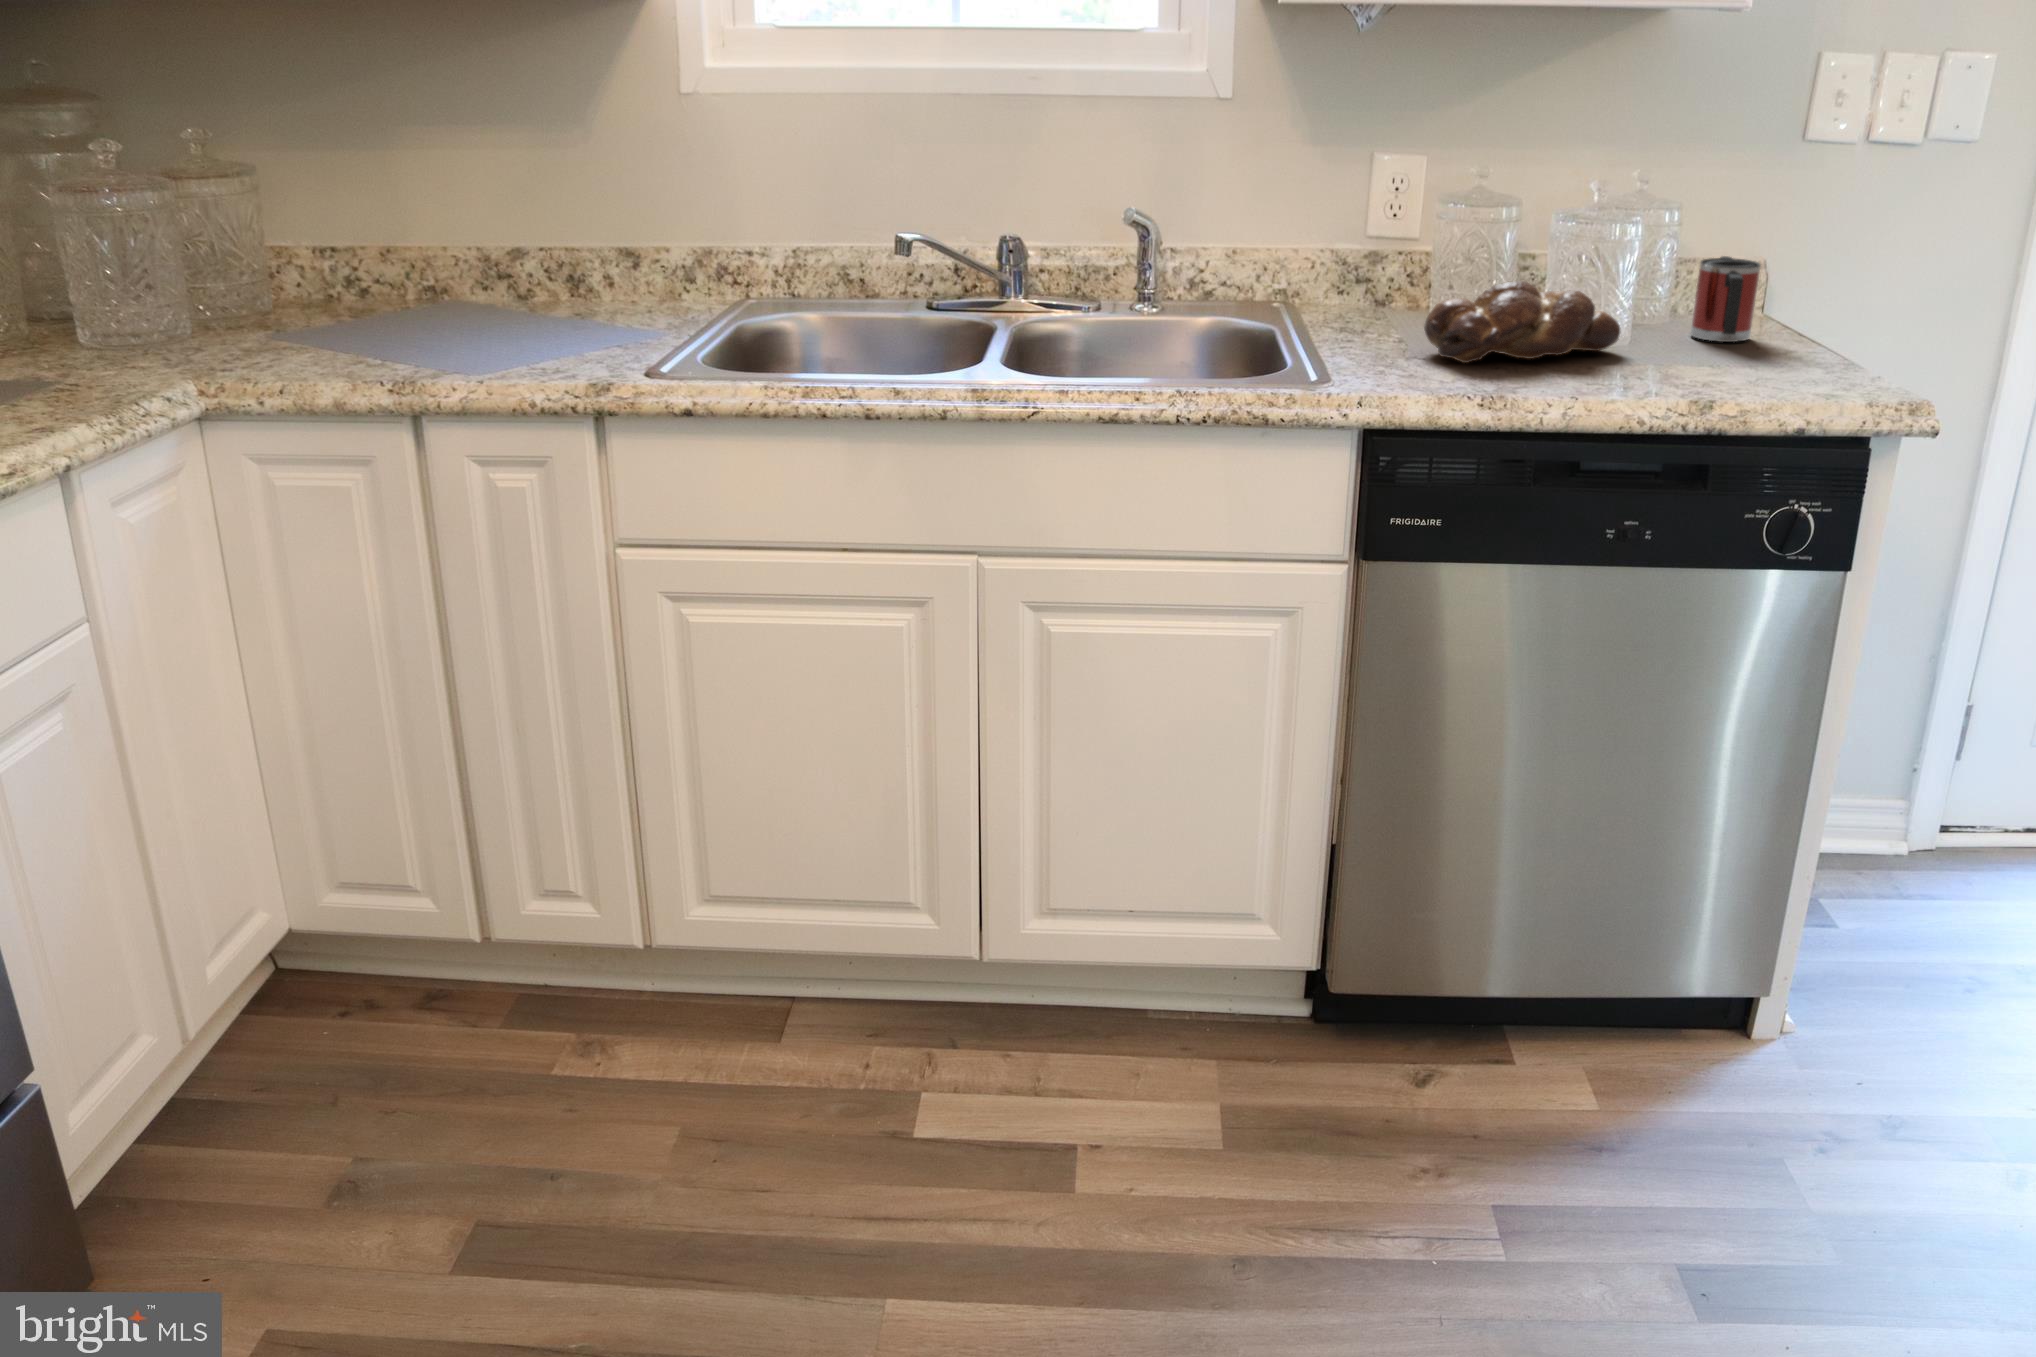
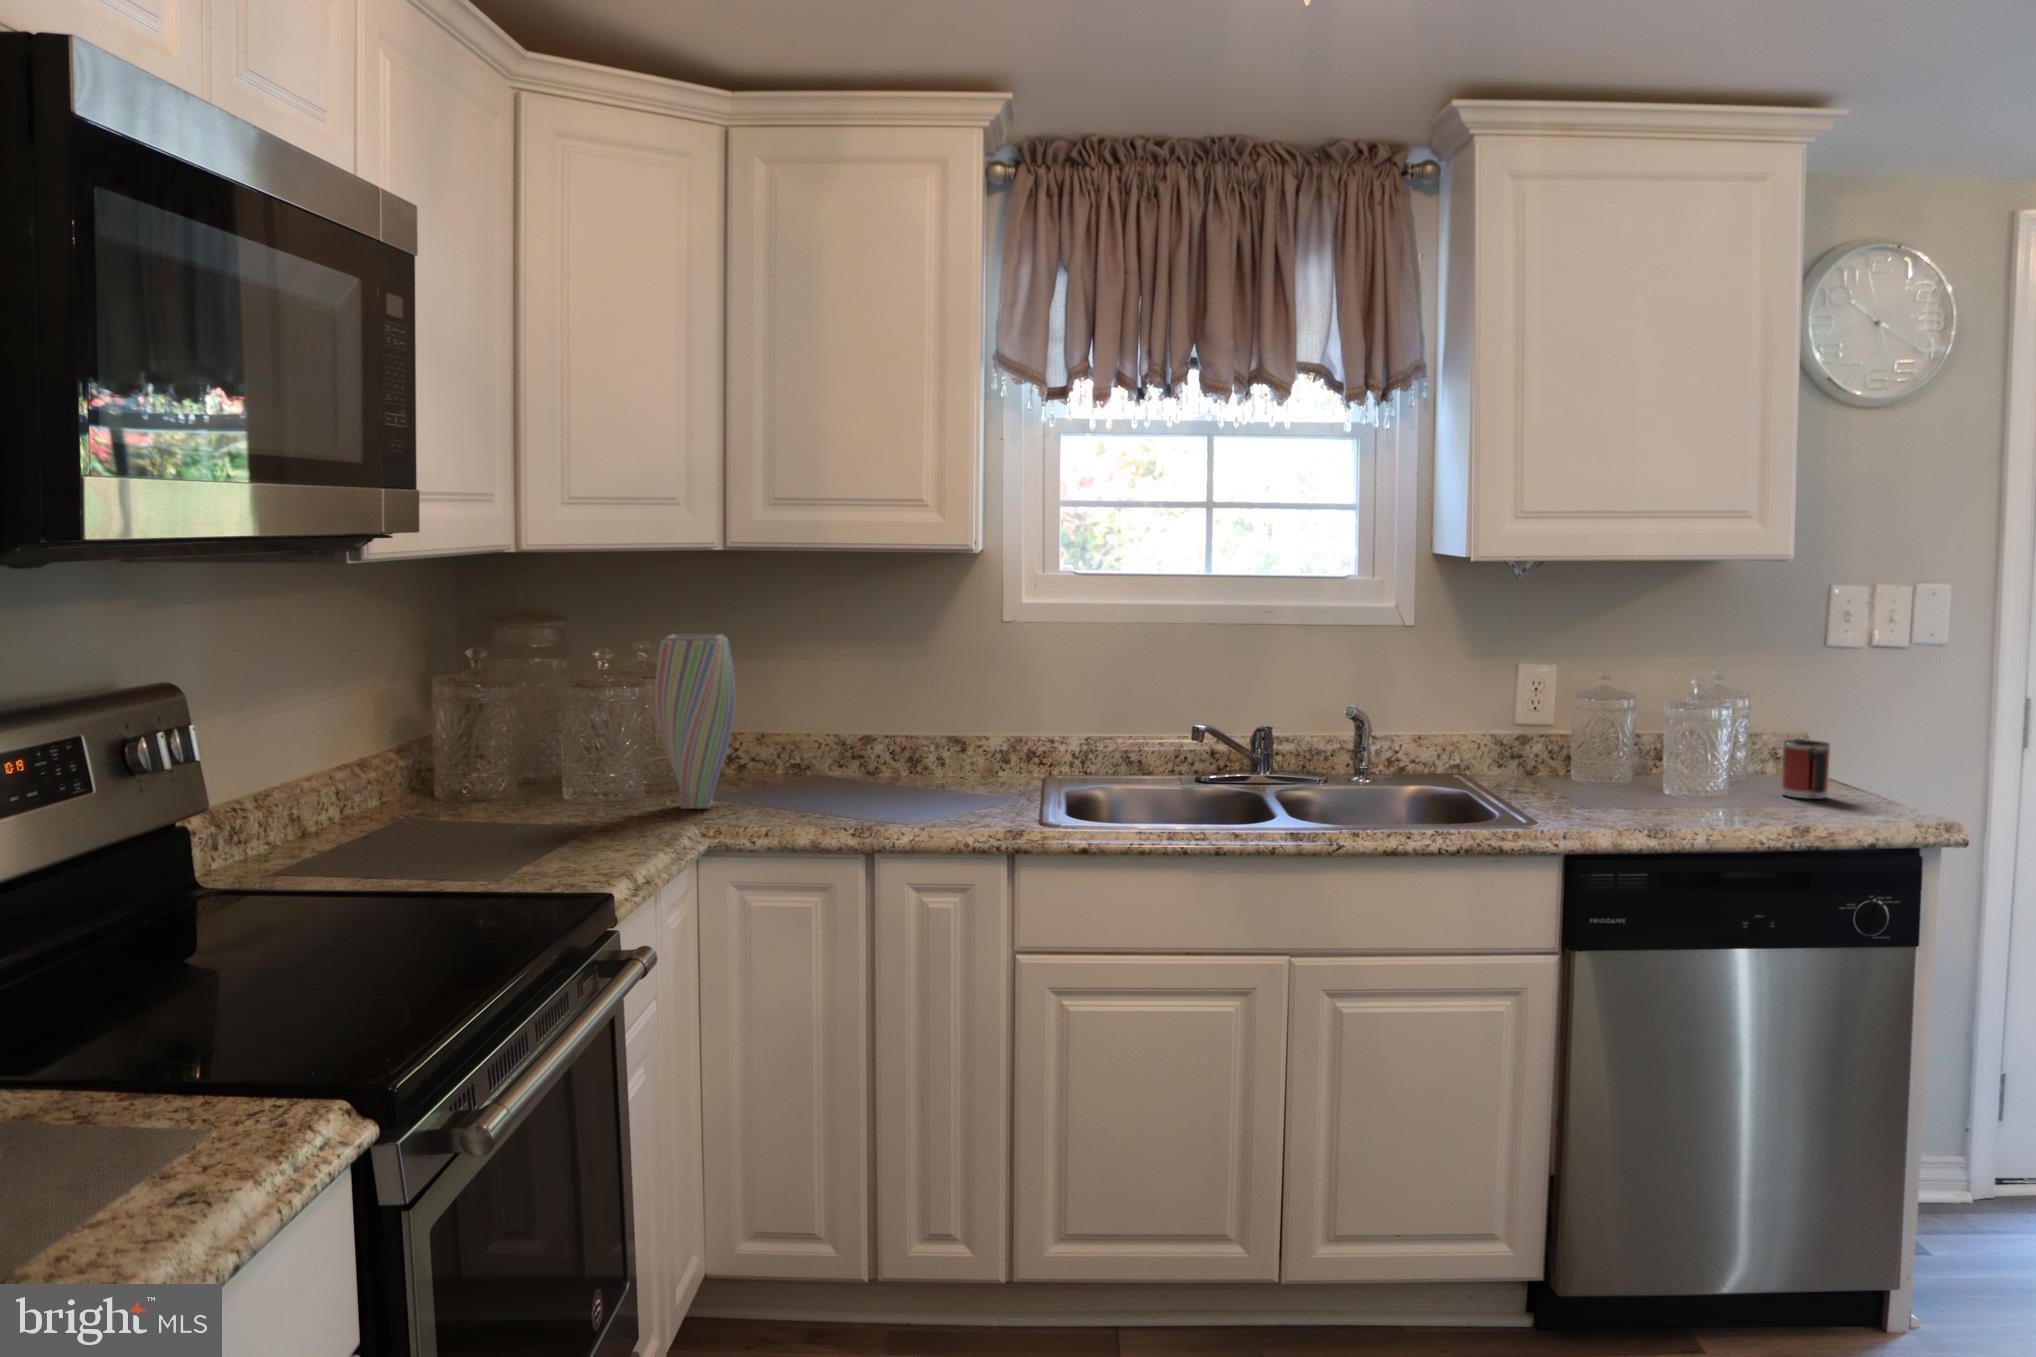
vase: none [142,117,267,352] -> present [655,634,735,809]
bread loaf: present [1424,281,1621,363] -> none [1604,754,1747,812]

